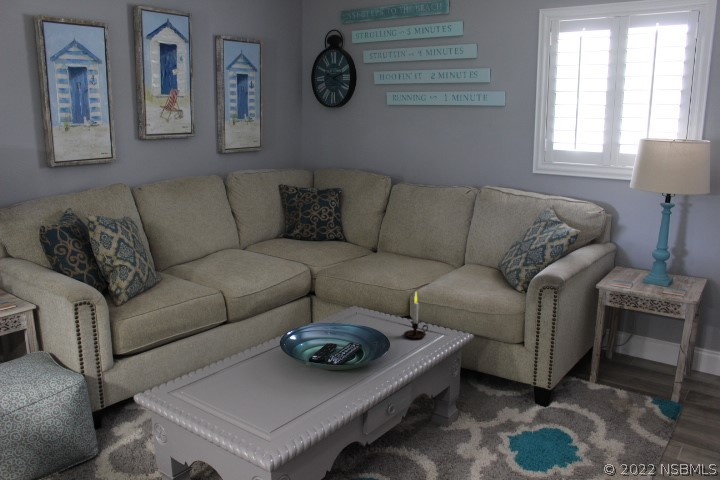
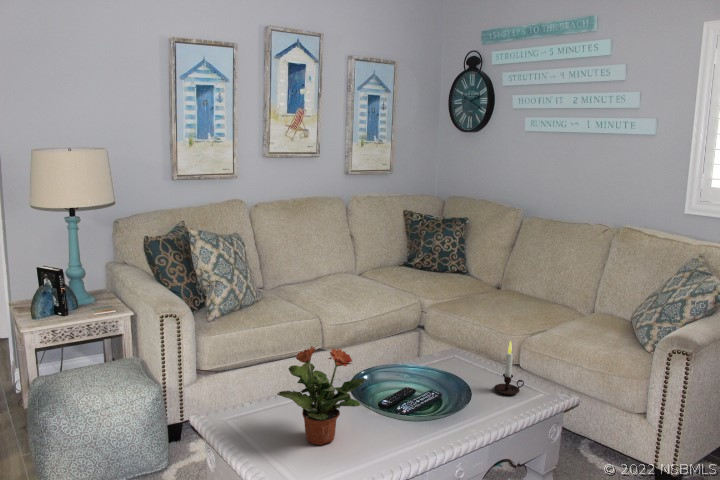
potted plant: none [229,310,307,400] -> present [277,347,365,445]

